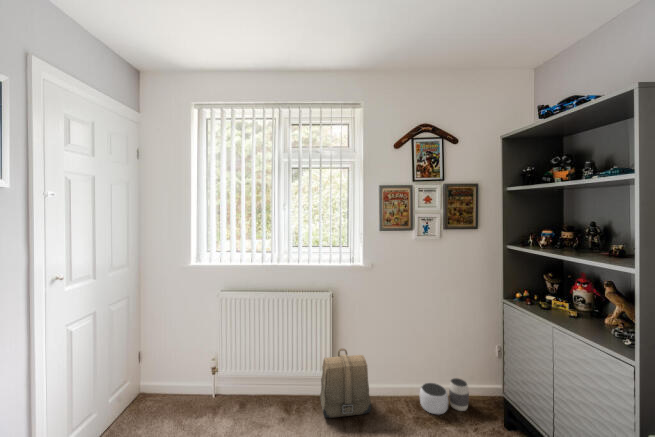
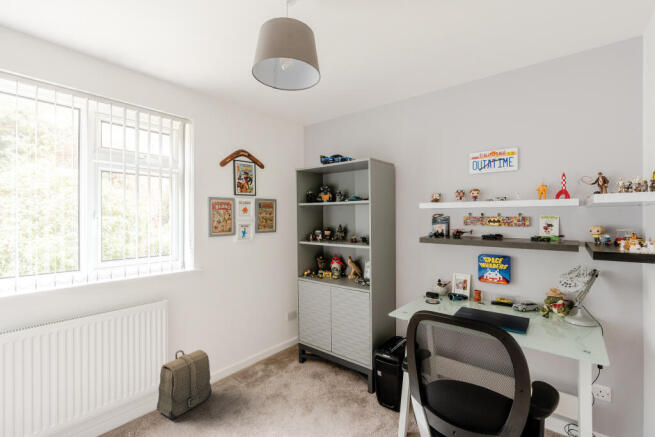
waste basket: present [420,378,469,415] -> none [244,344,277,376]

